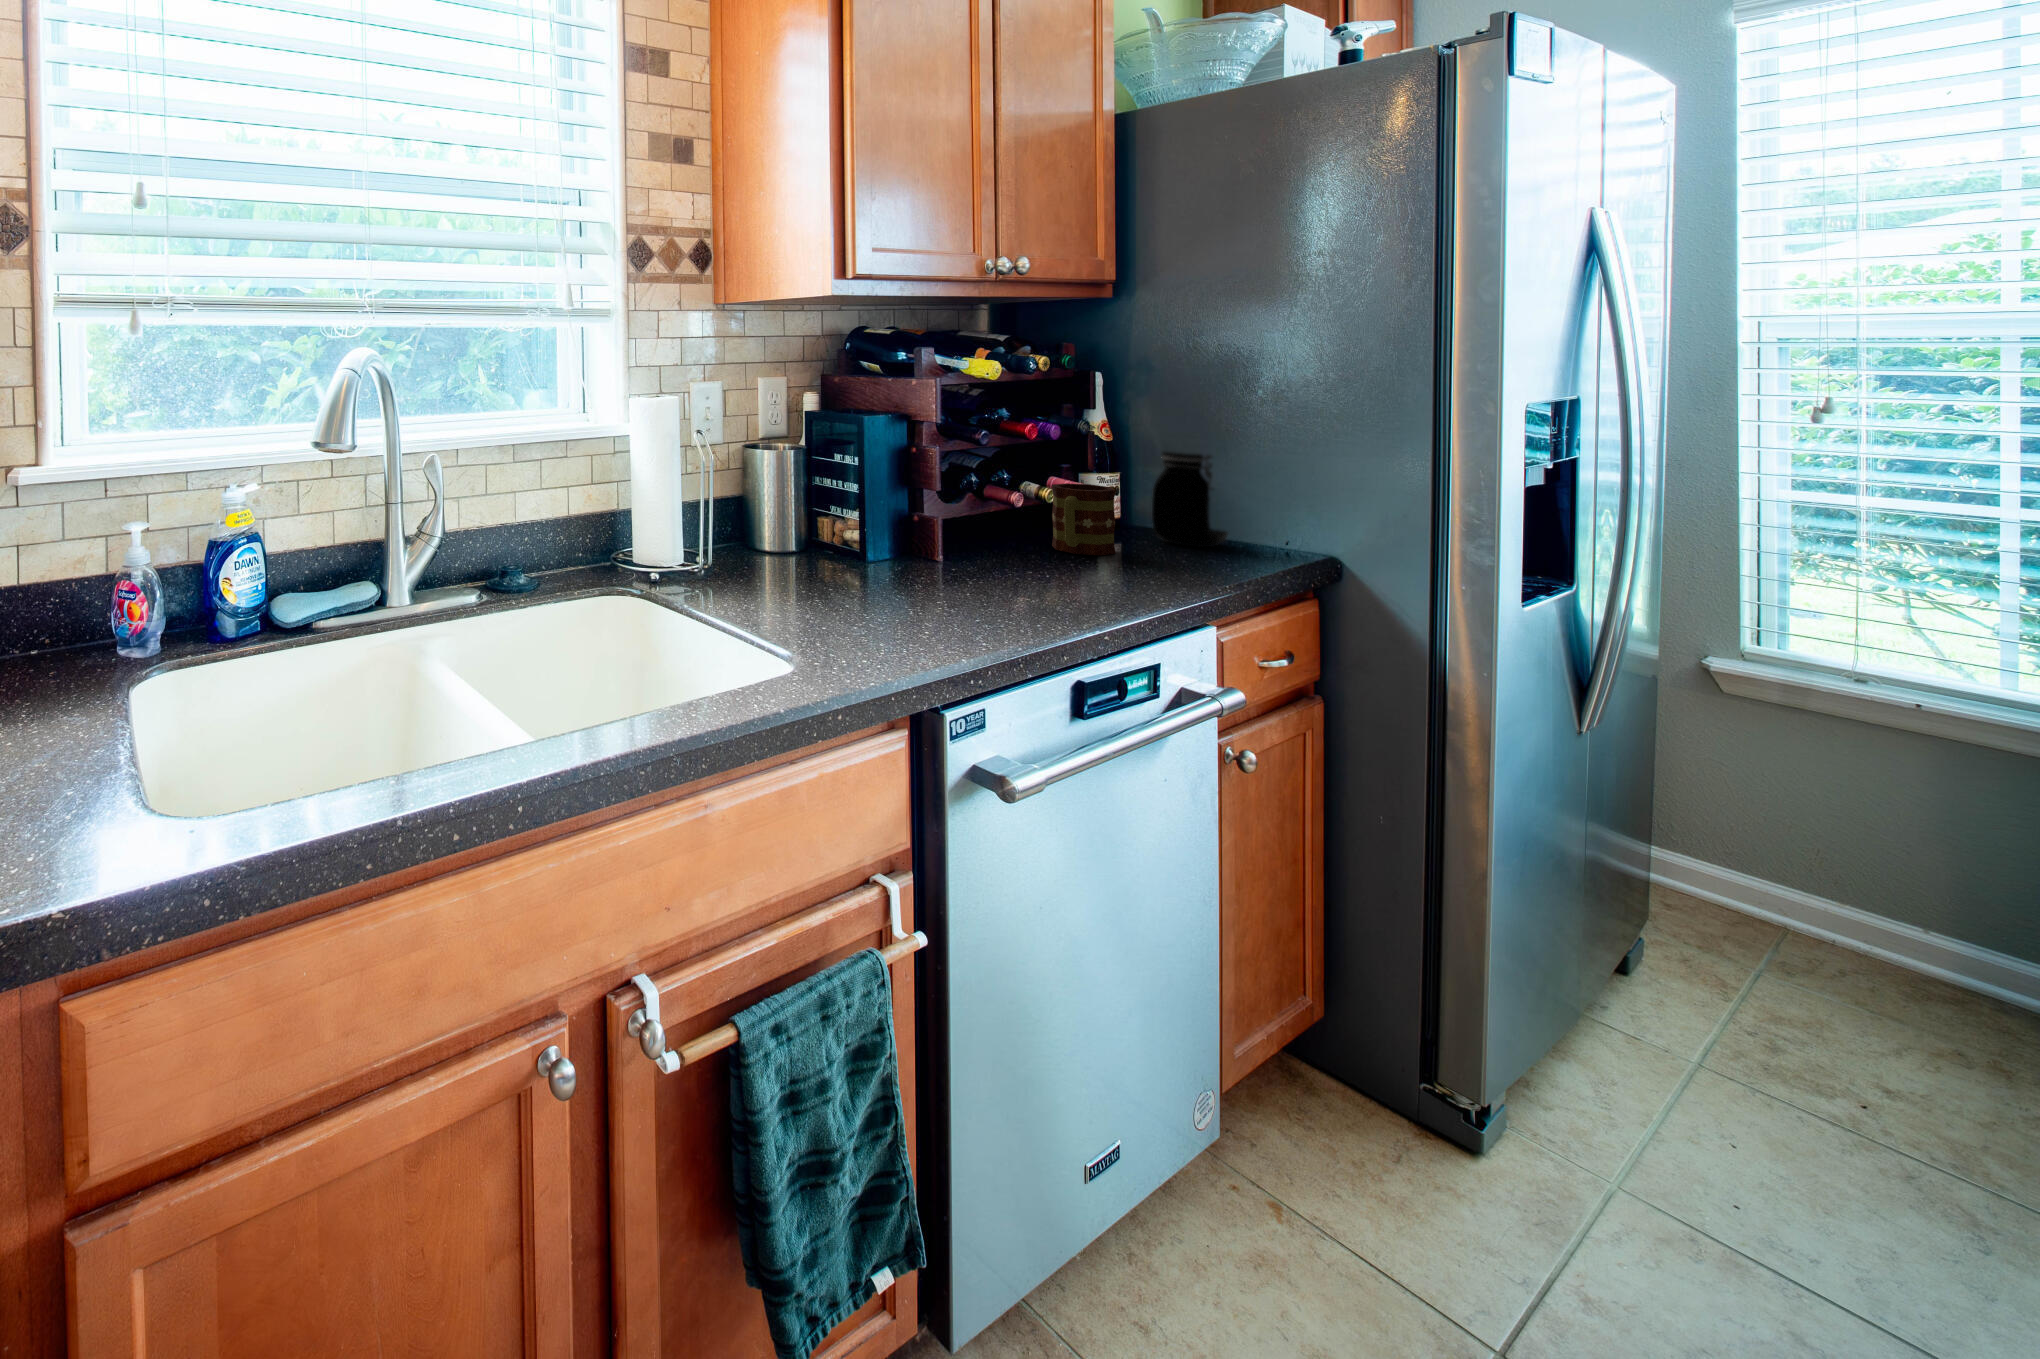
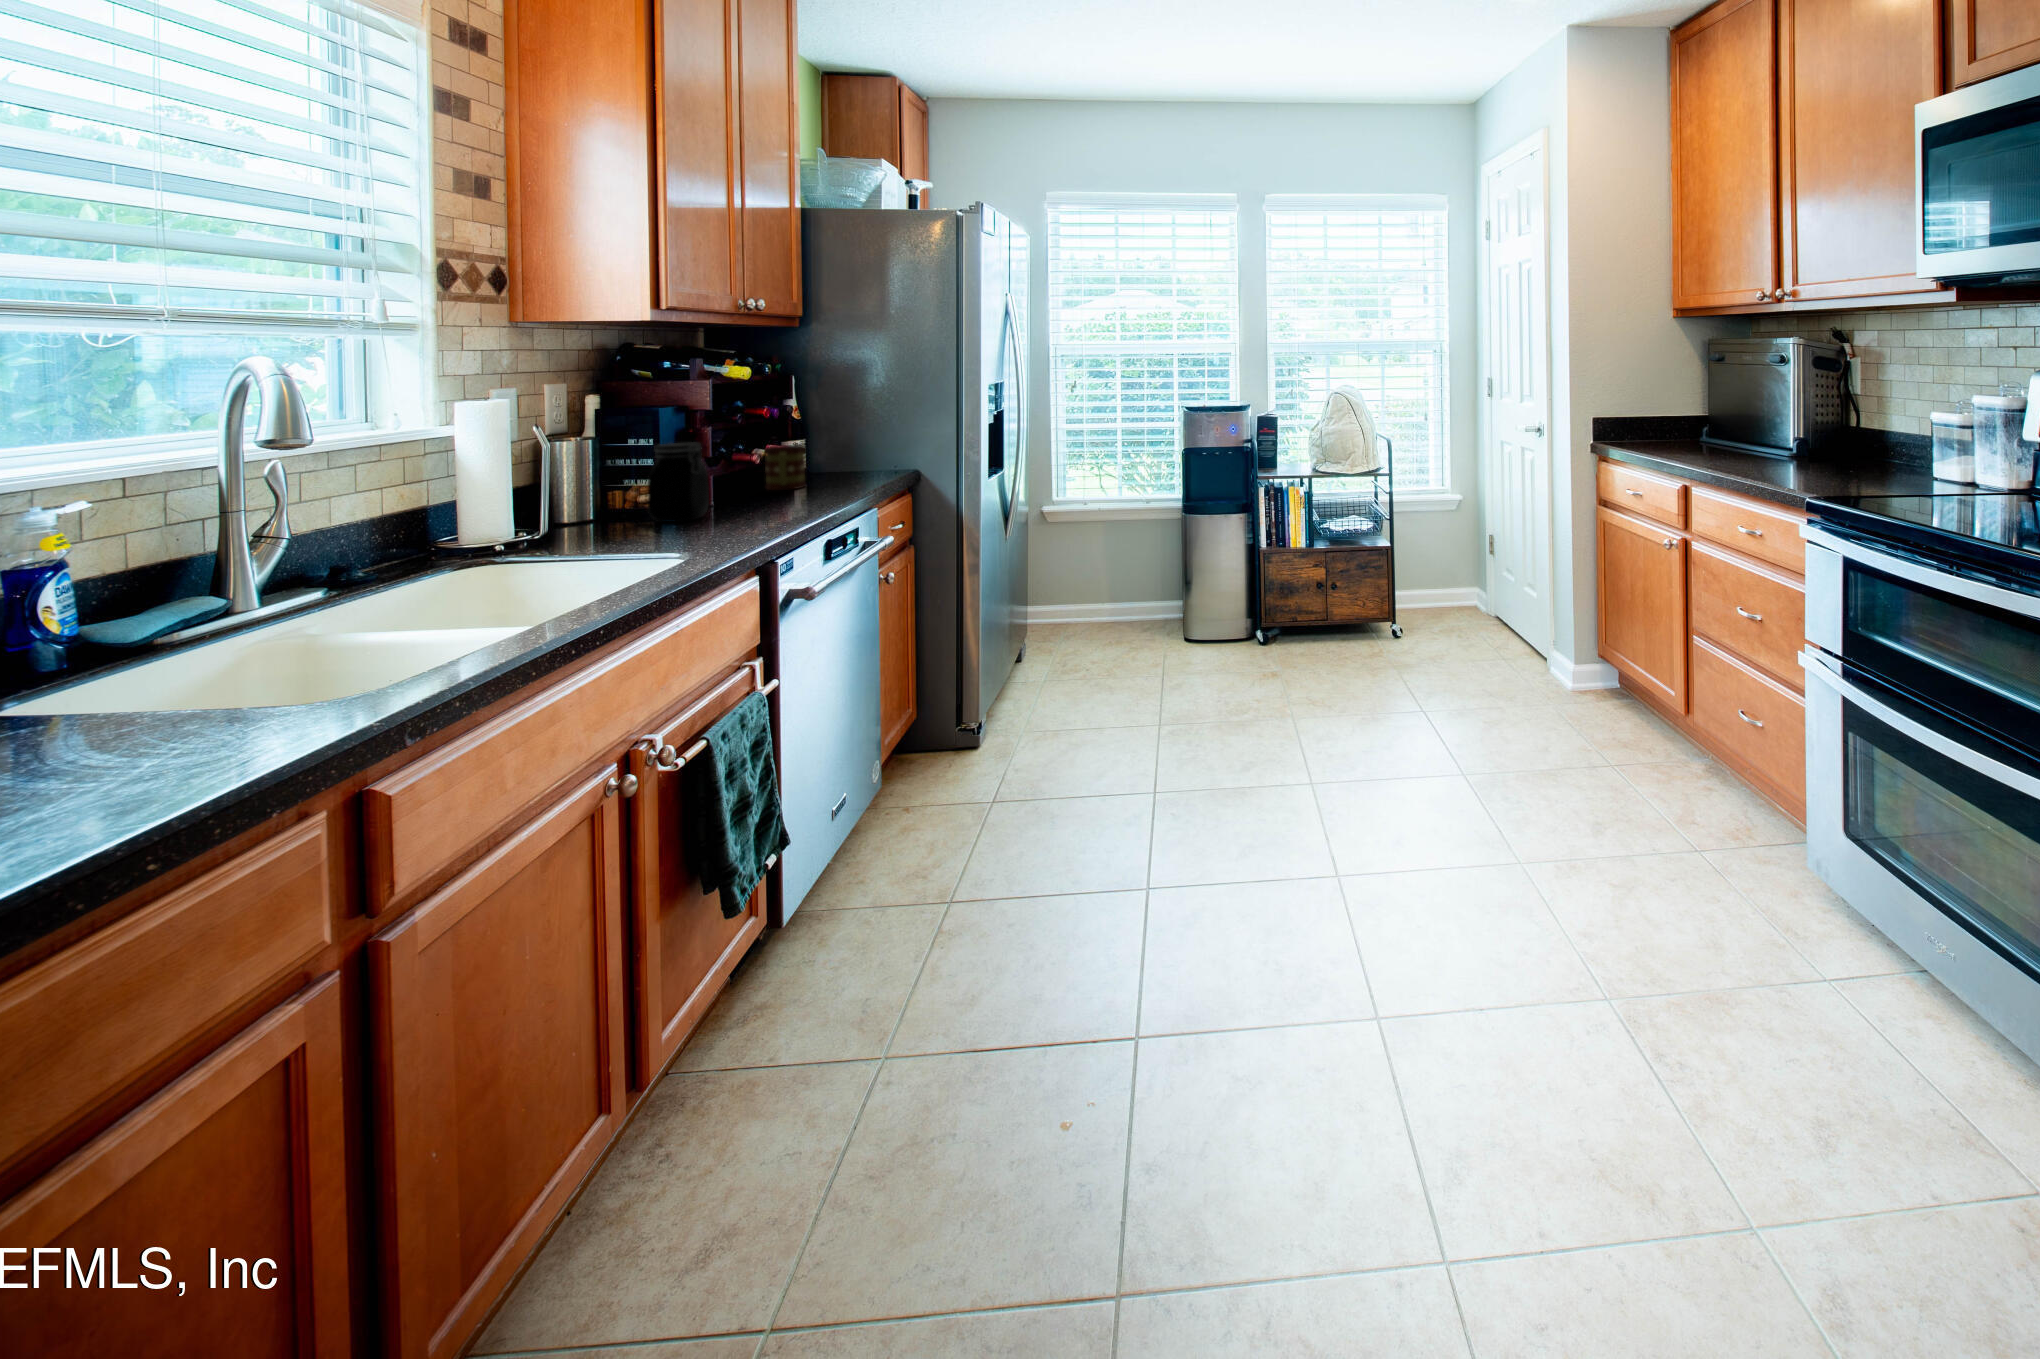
jar: present [1152,452,1228,547] -> present [648,442,709,522]

